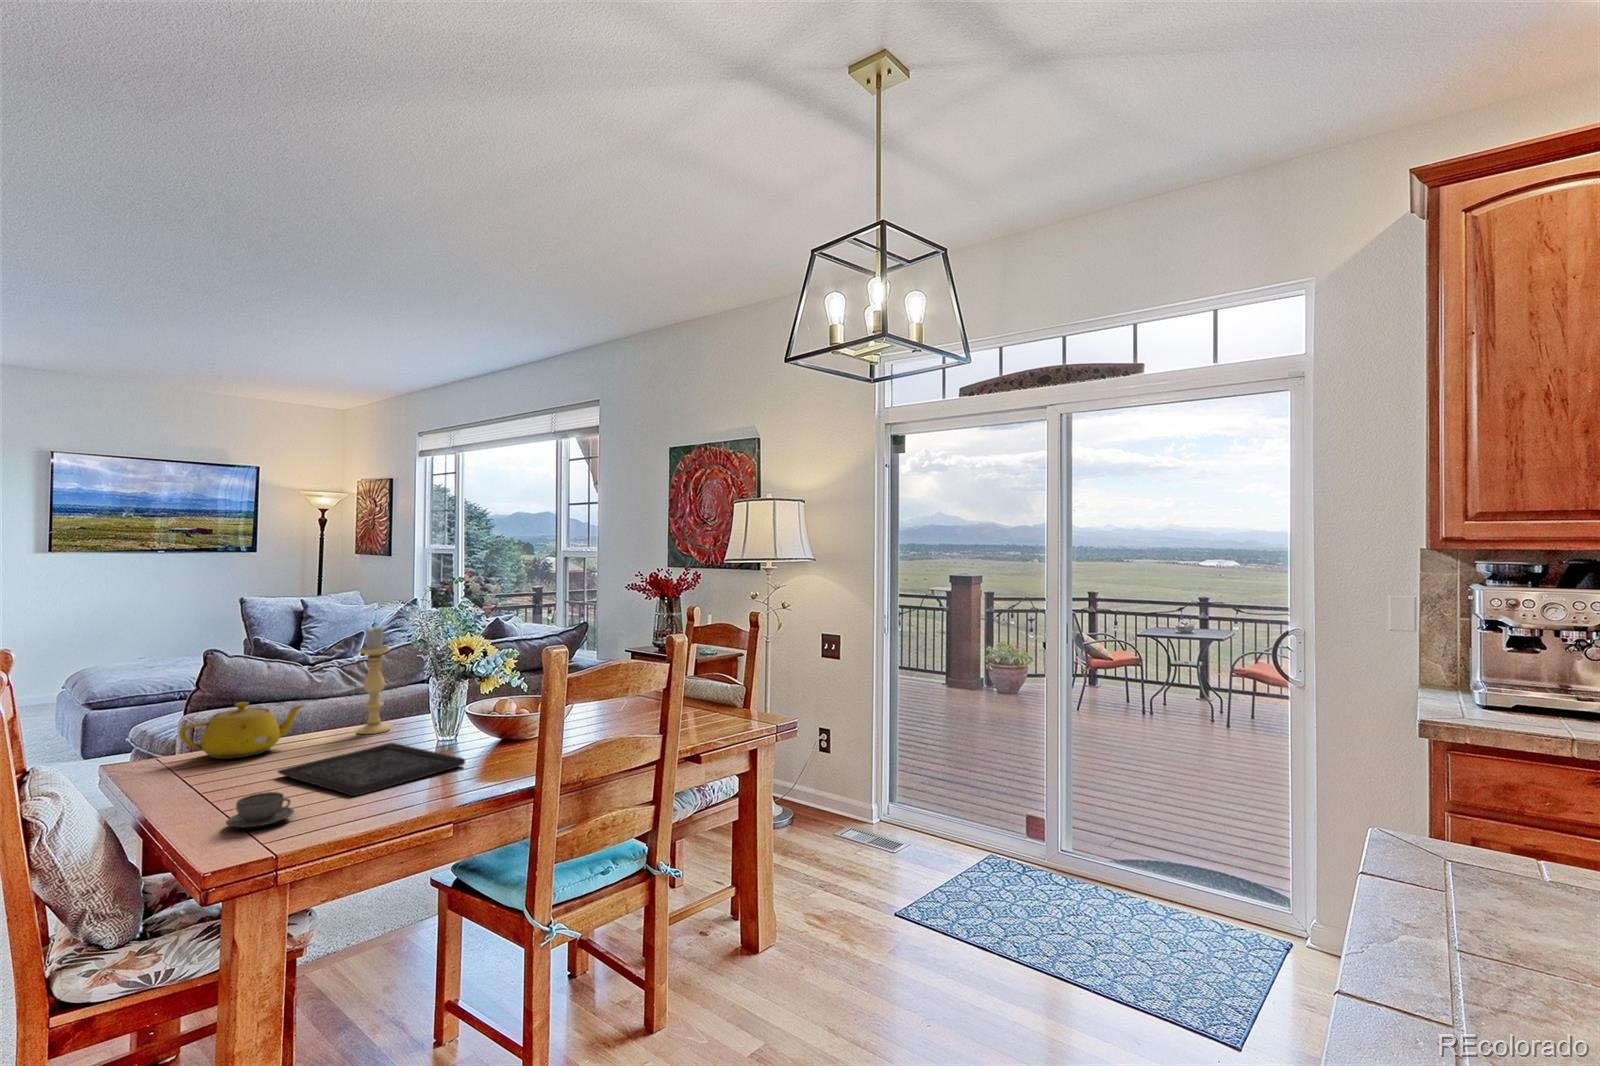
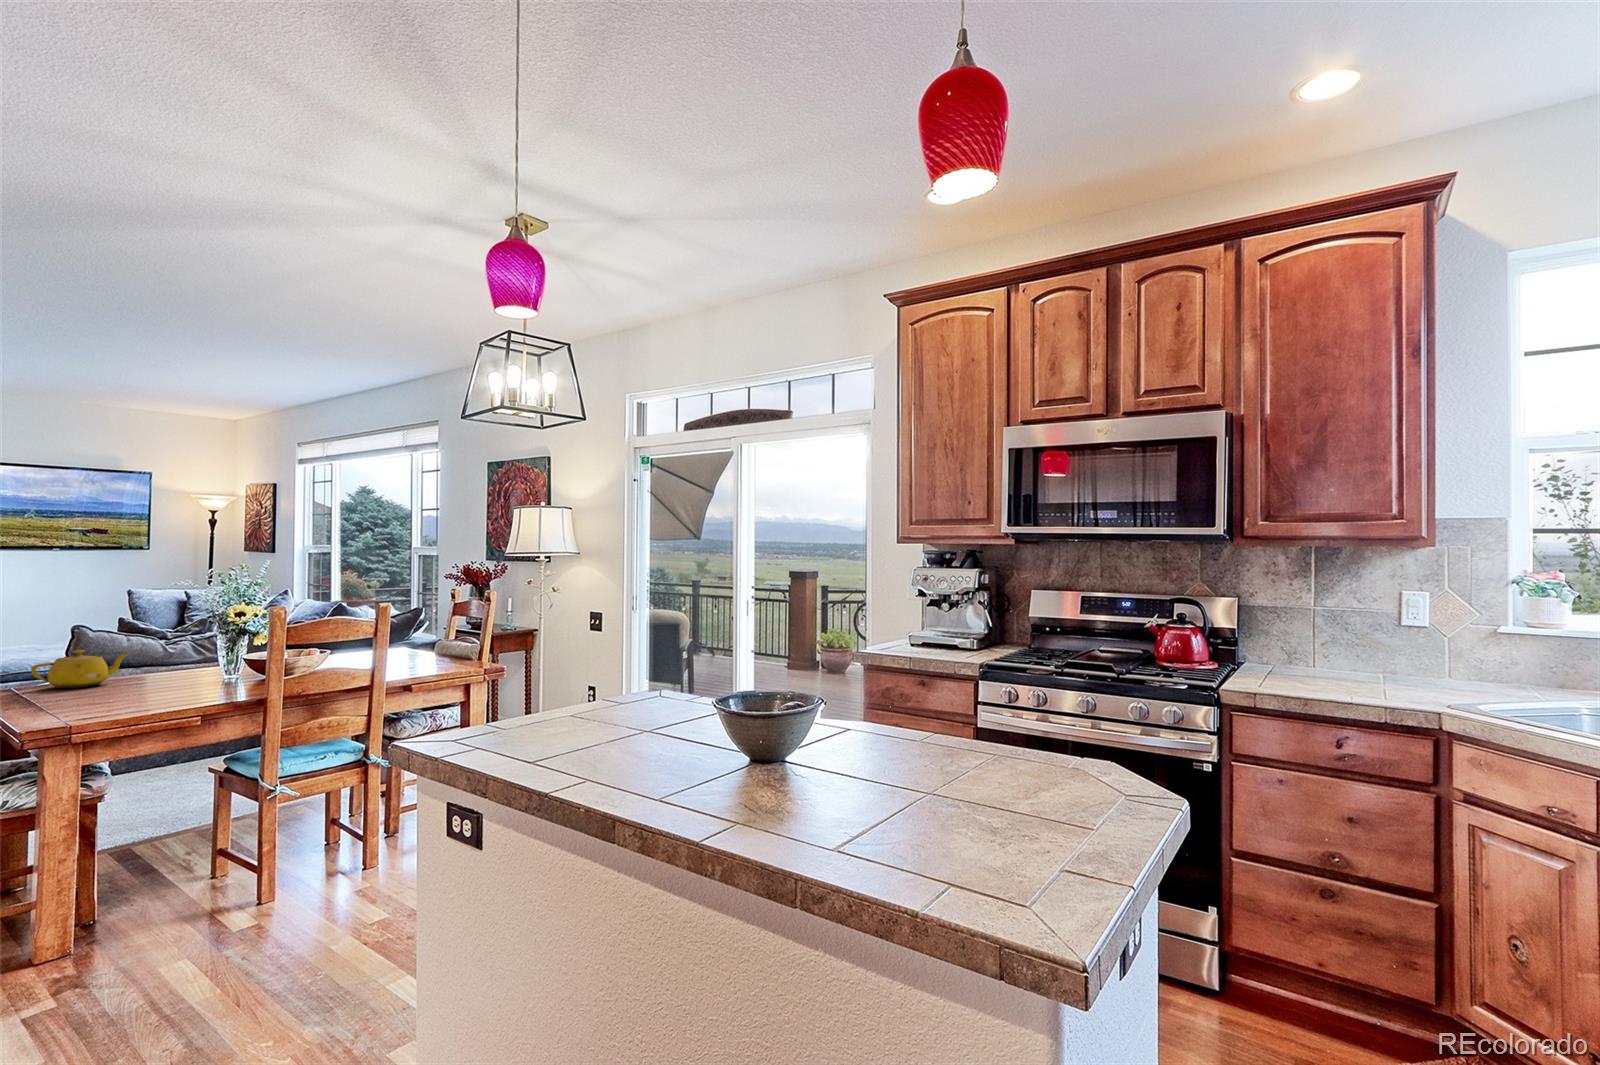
candle holder: present [357,627,390,734] -> none [173,599,200,677]
tray: present [278,743,465,796] -> none [96,678,232,703]
teacup: present [226,792,294,828] -> none [45,695,93,714]

